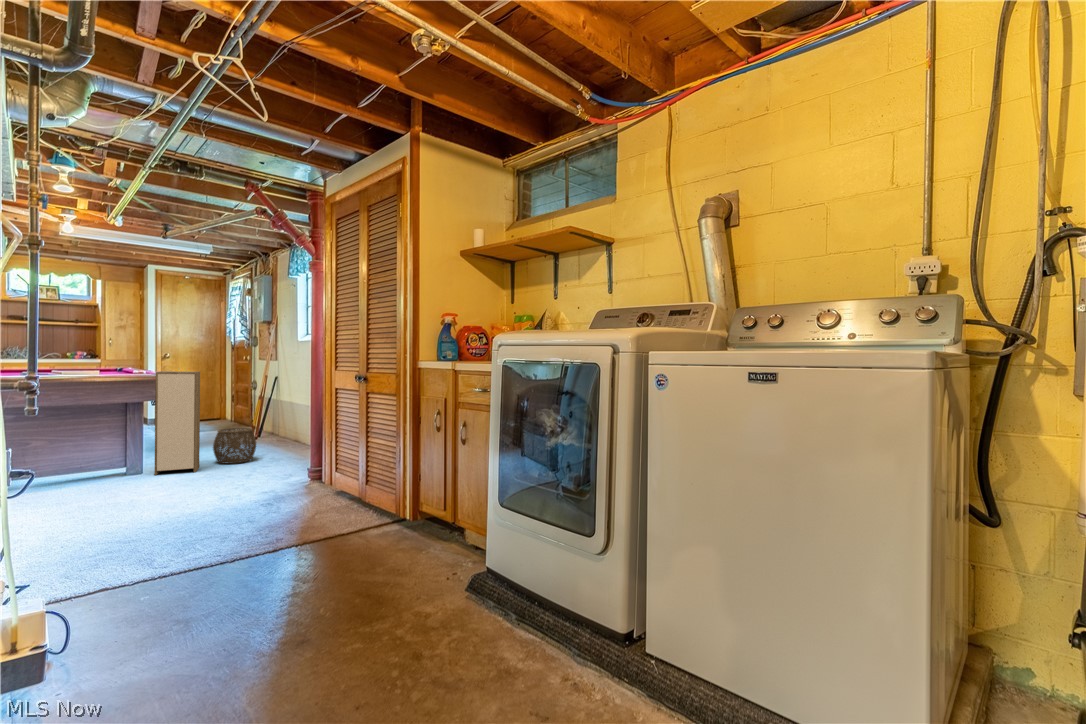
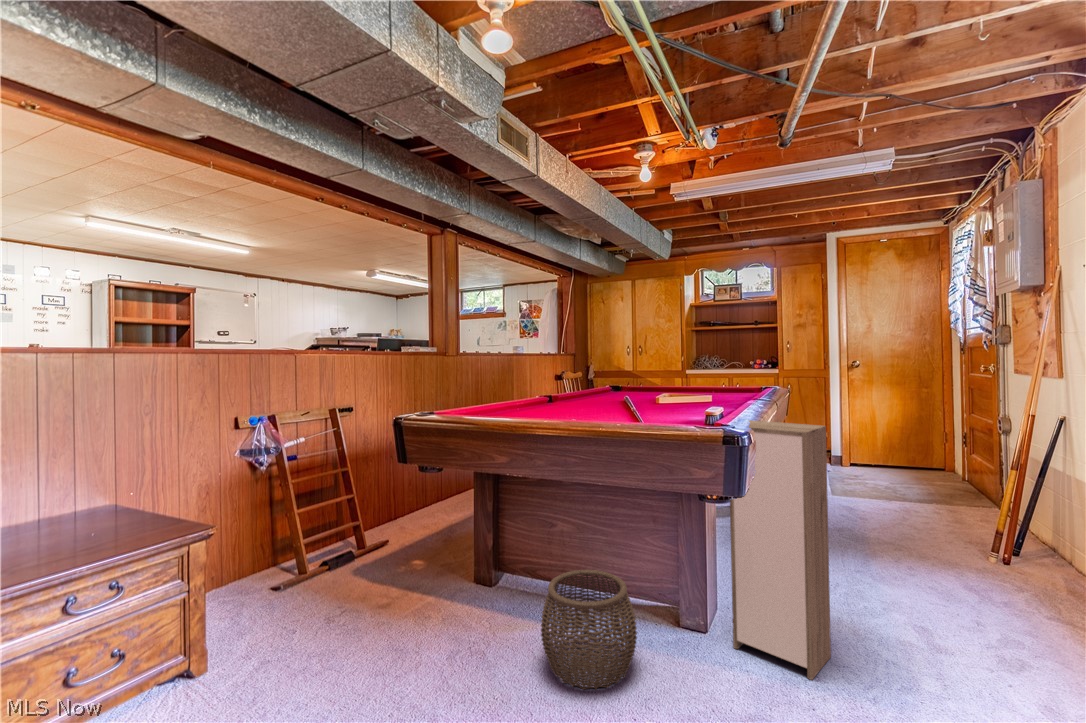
woven basket: present [213,427,256,464] -> present [541,570,637,690]

